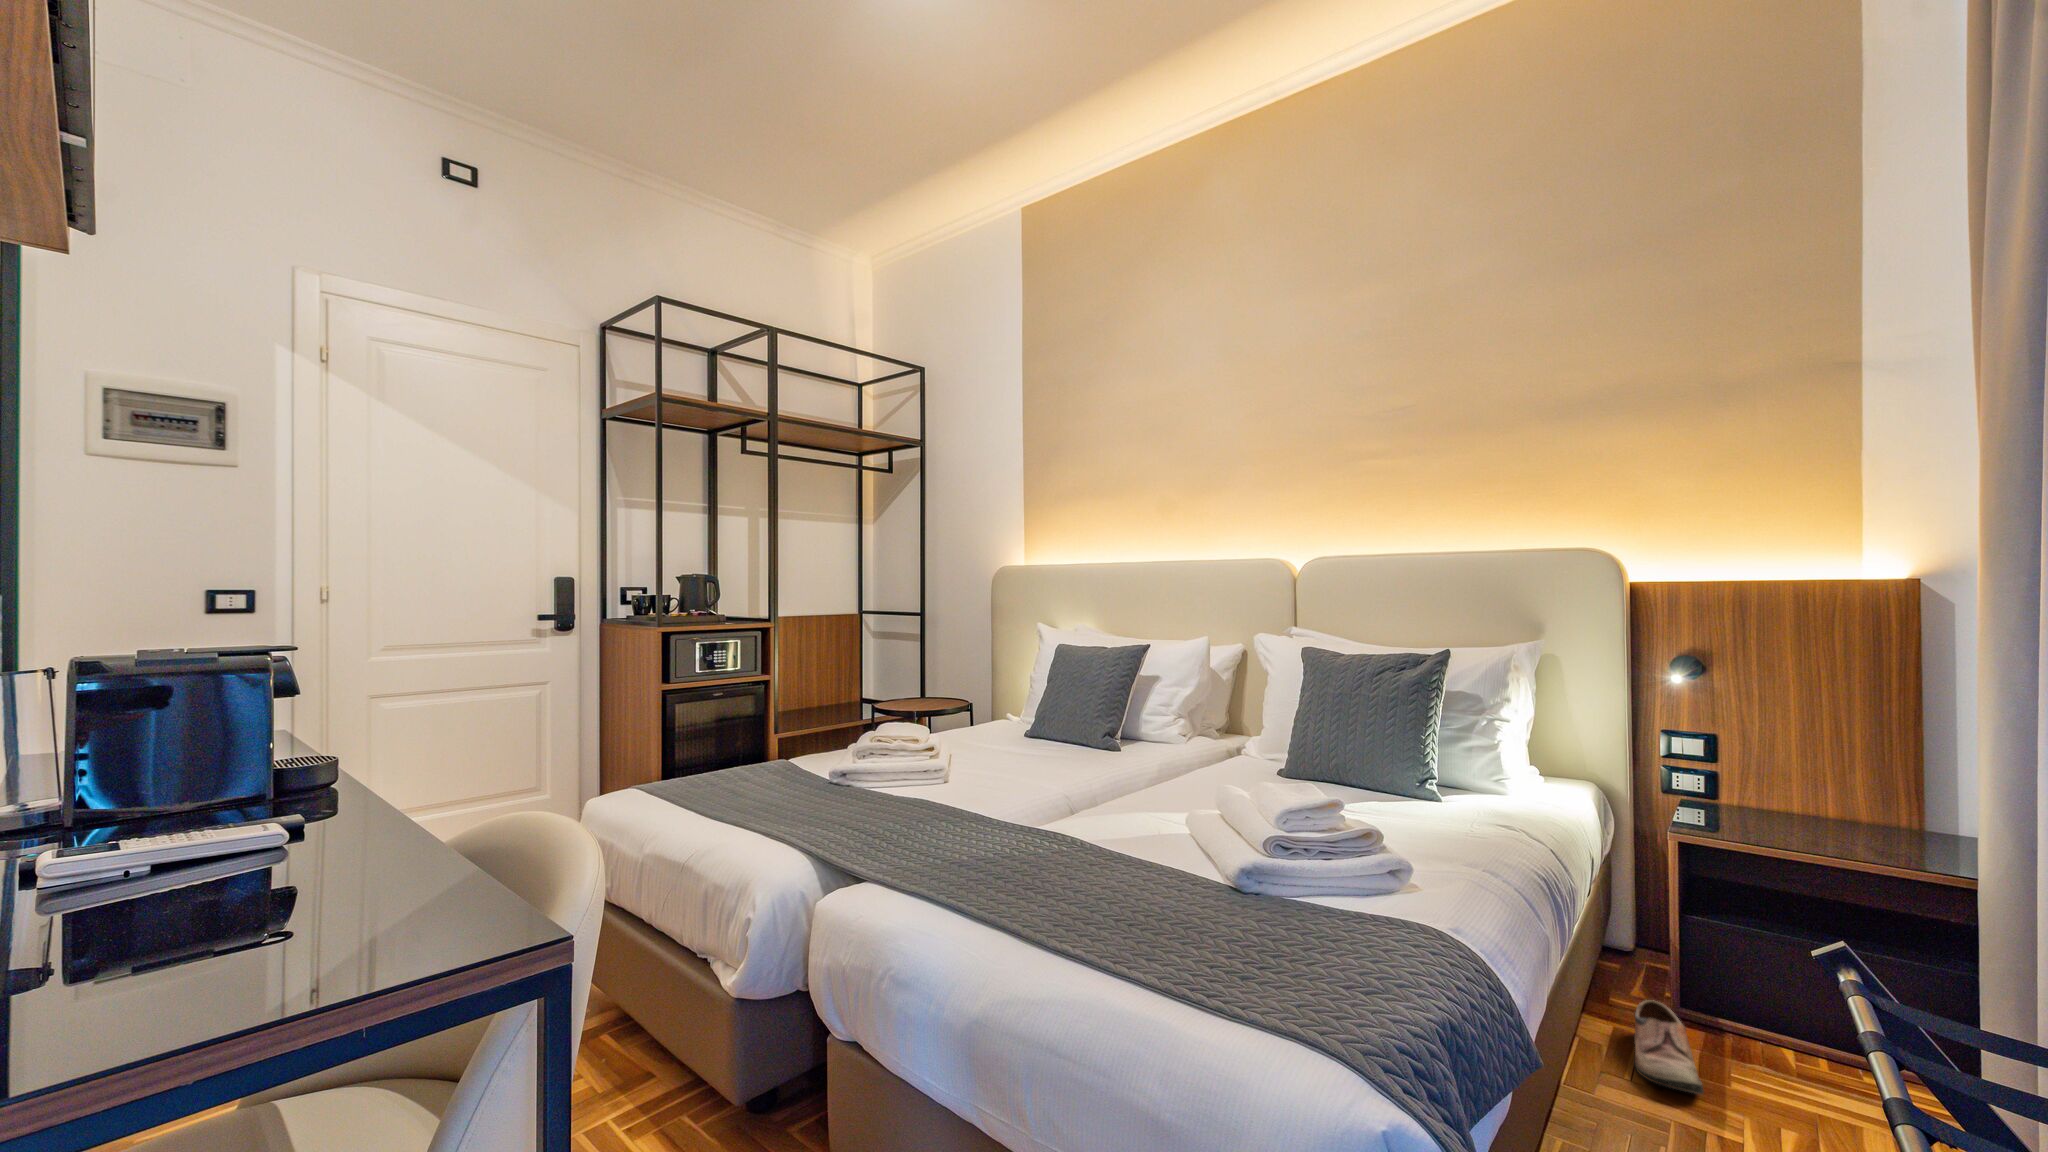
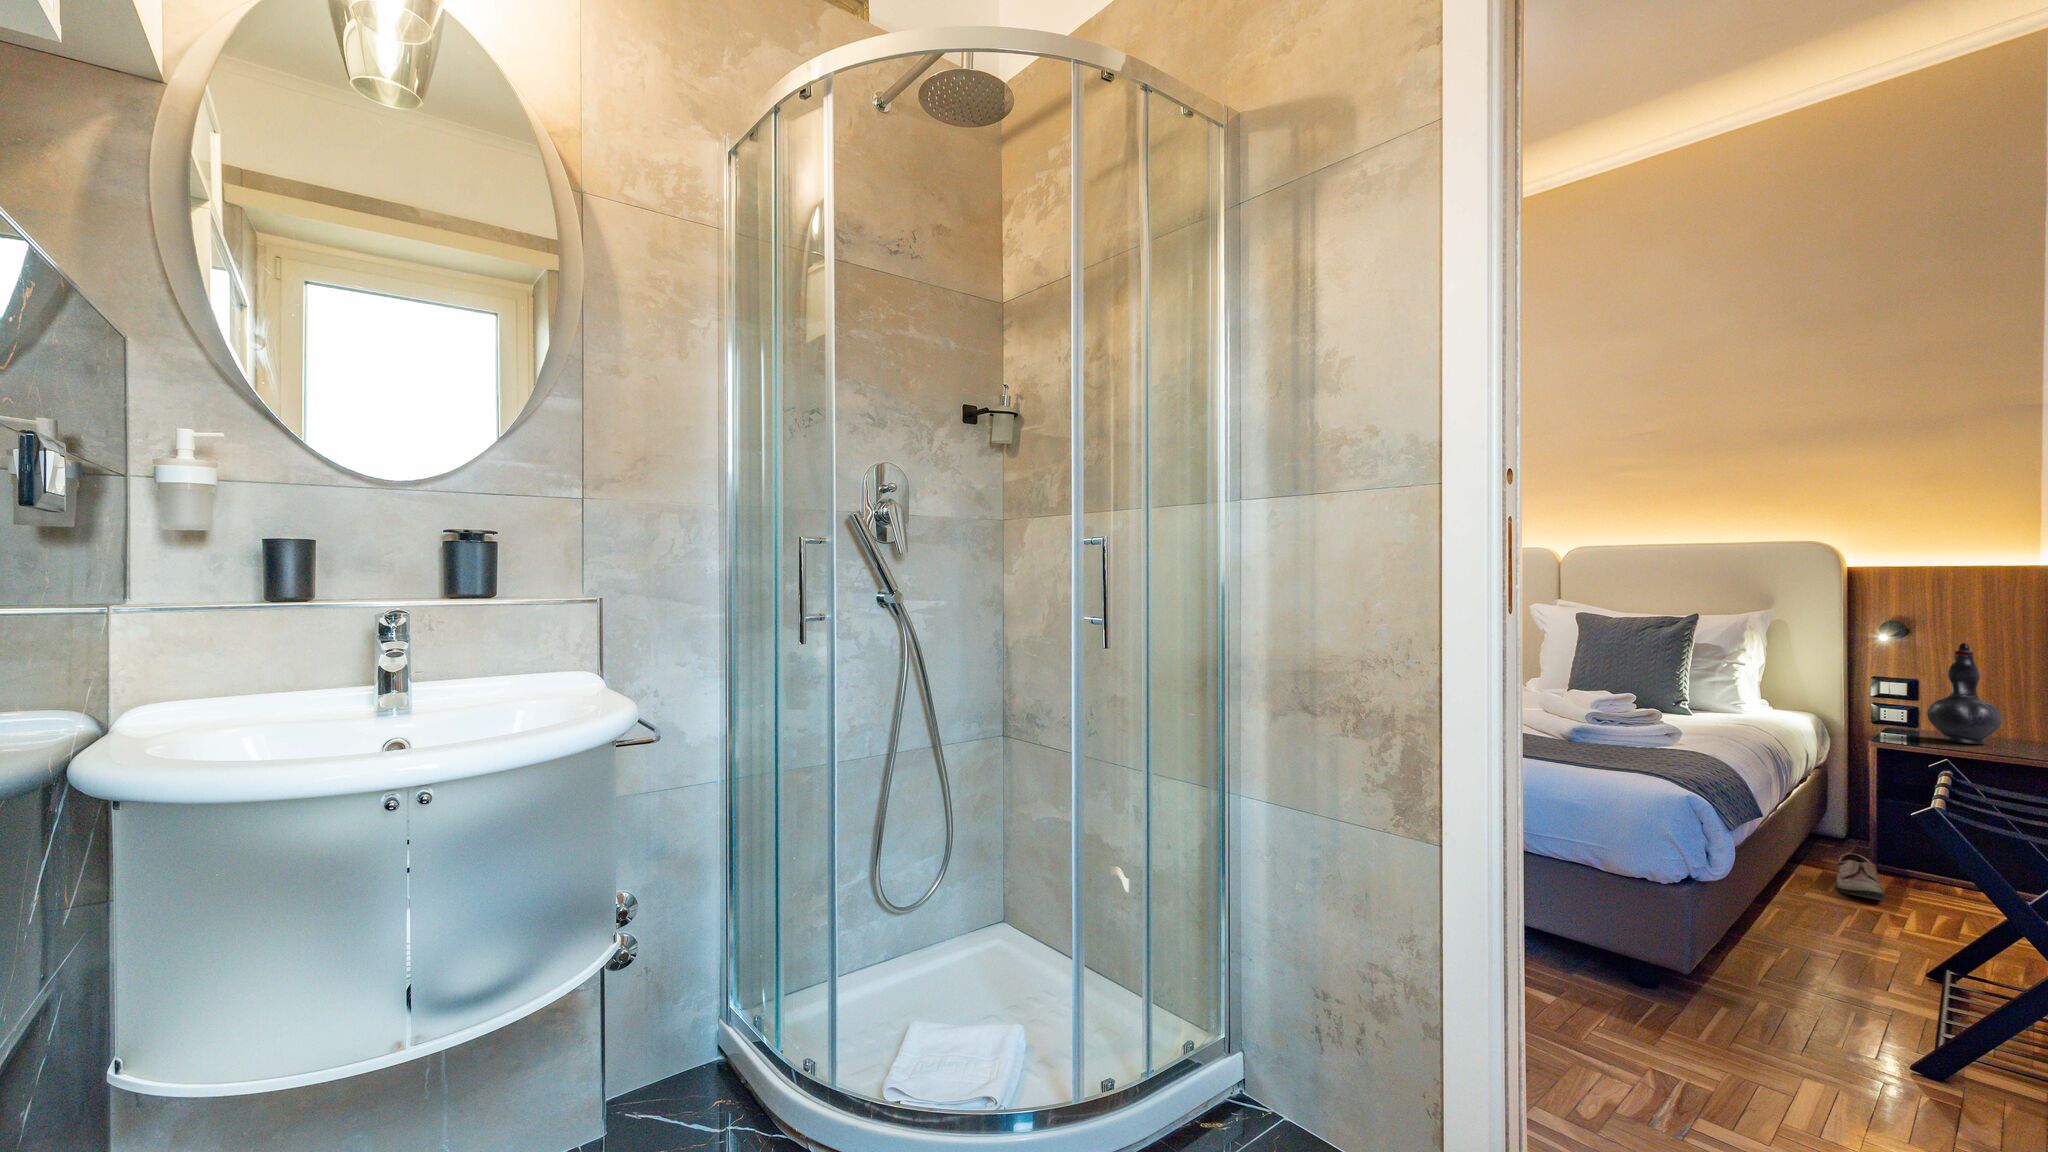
decorative vase: none [1736,688,1831,834] -> present [1927,643,2002,744]

